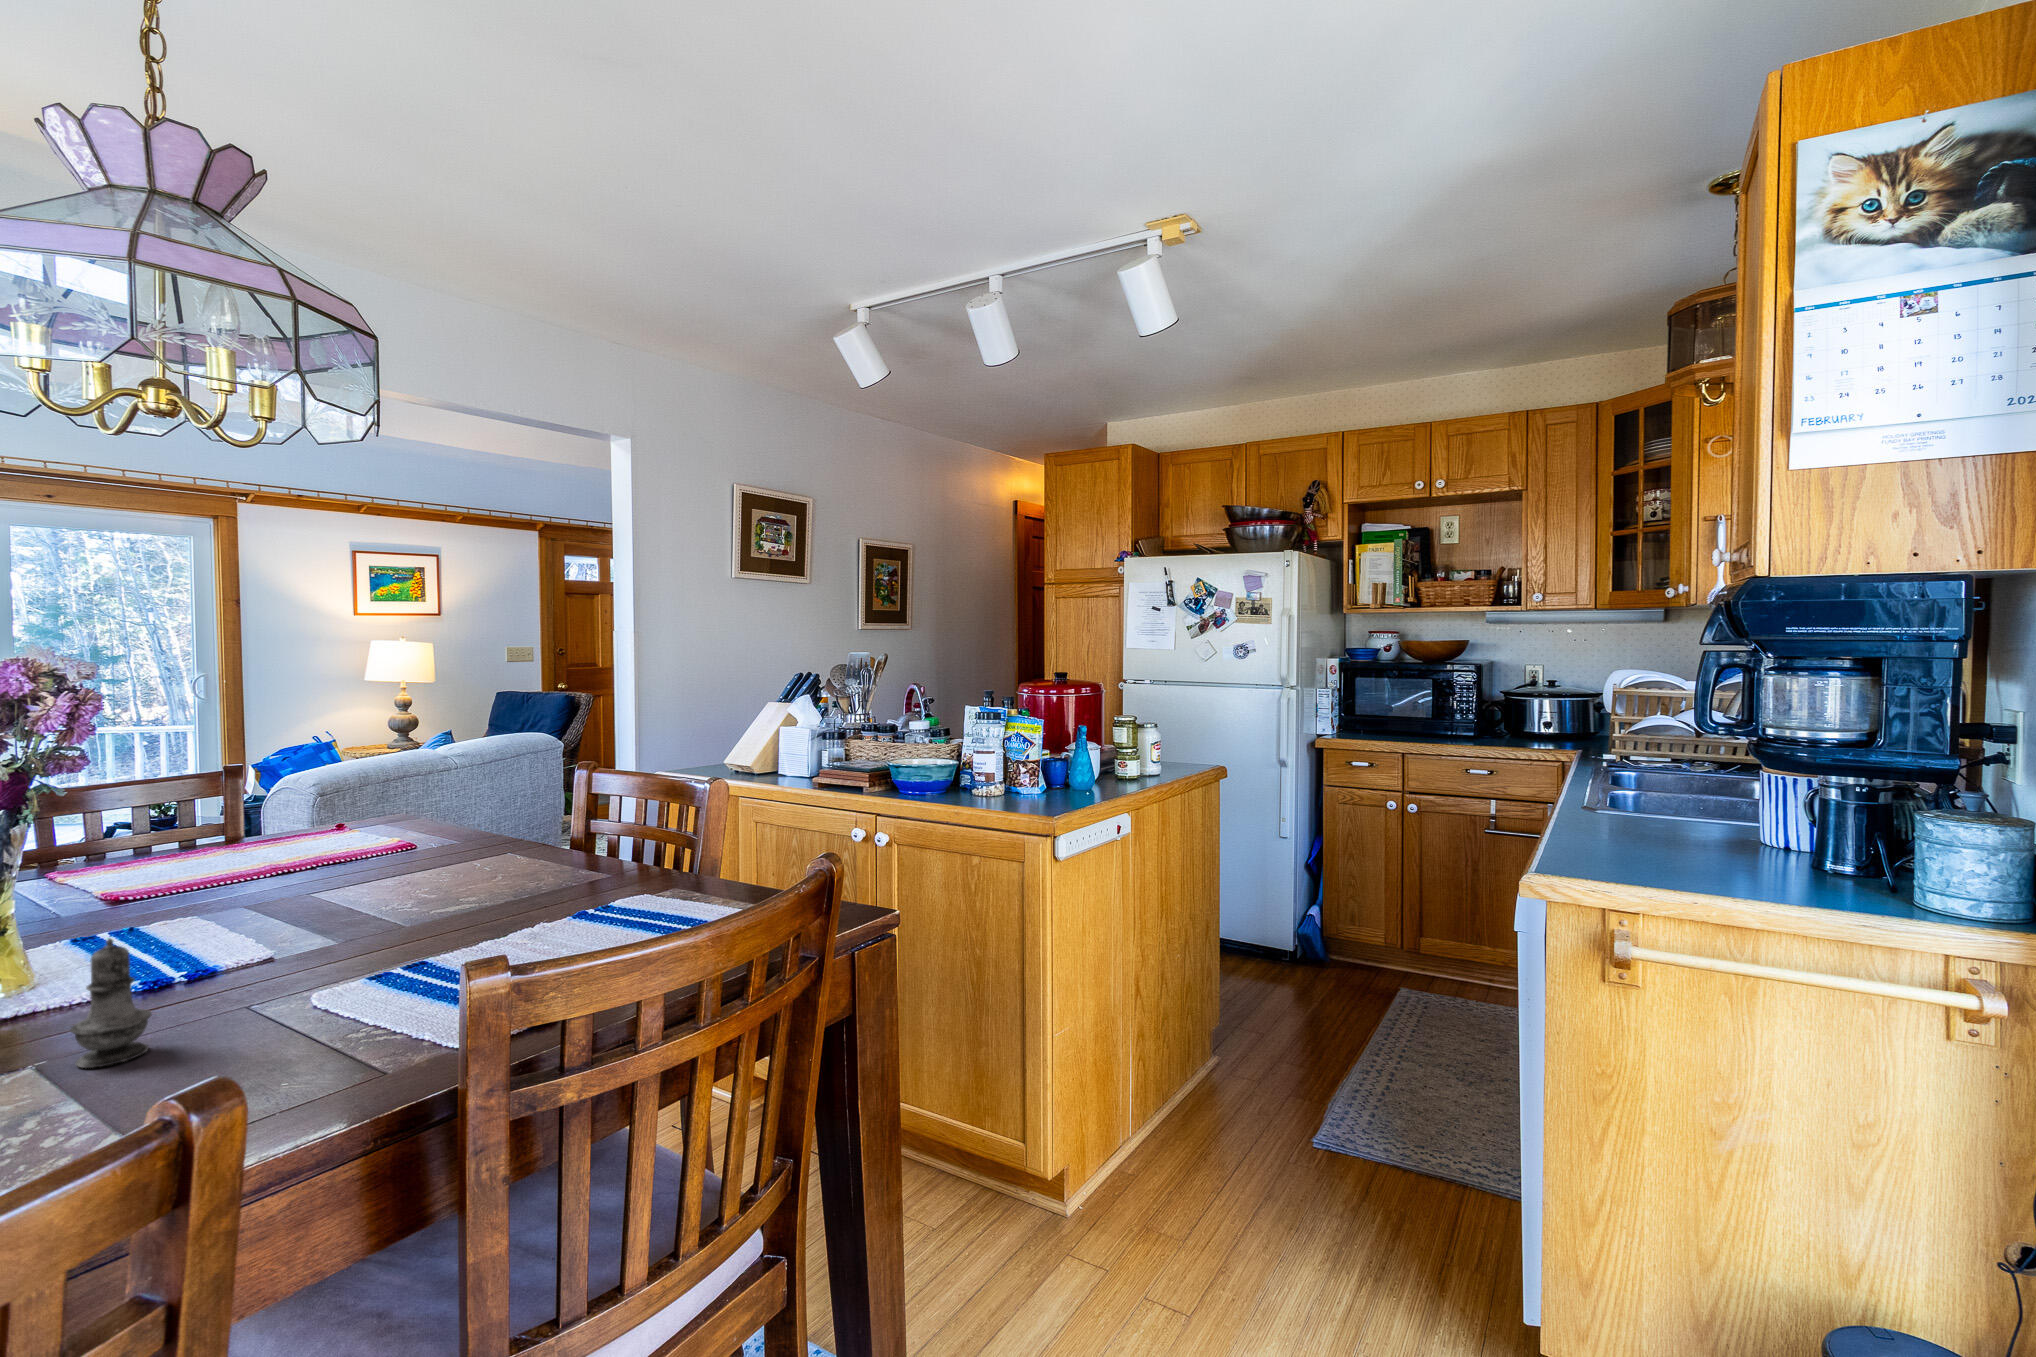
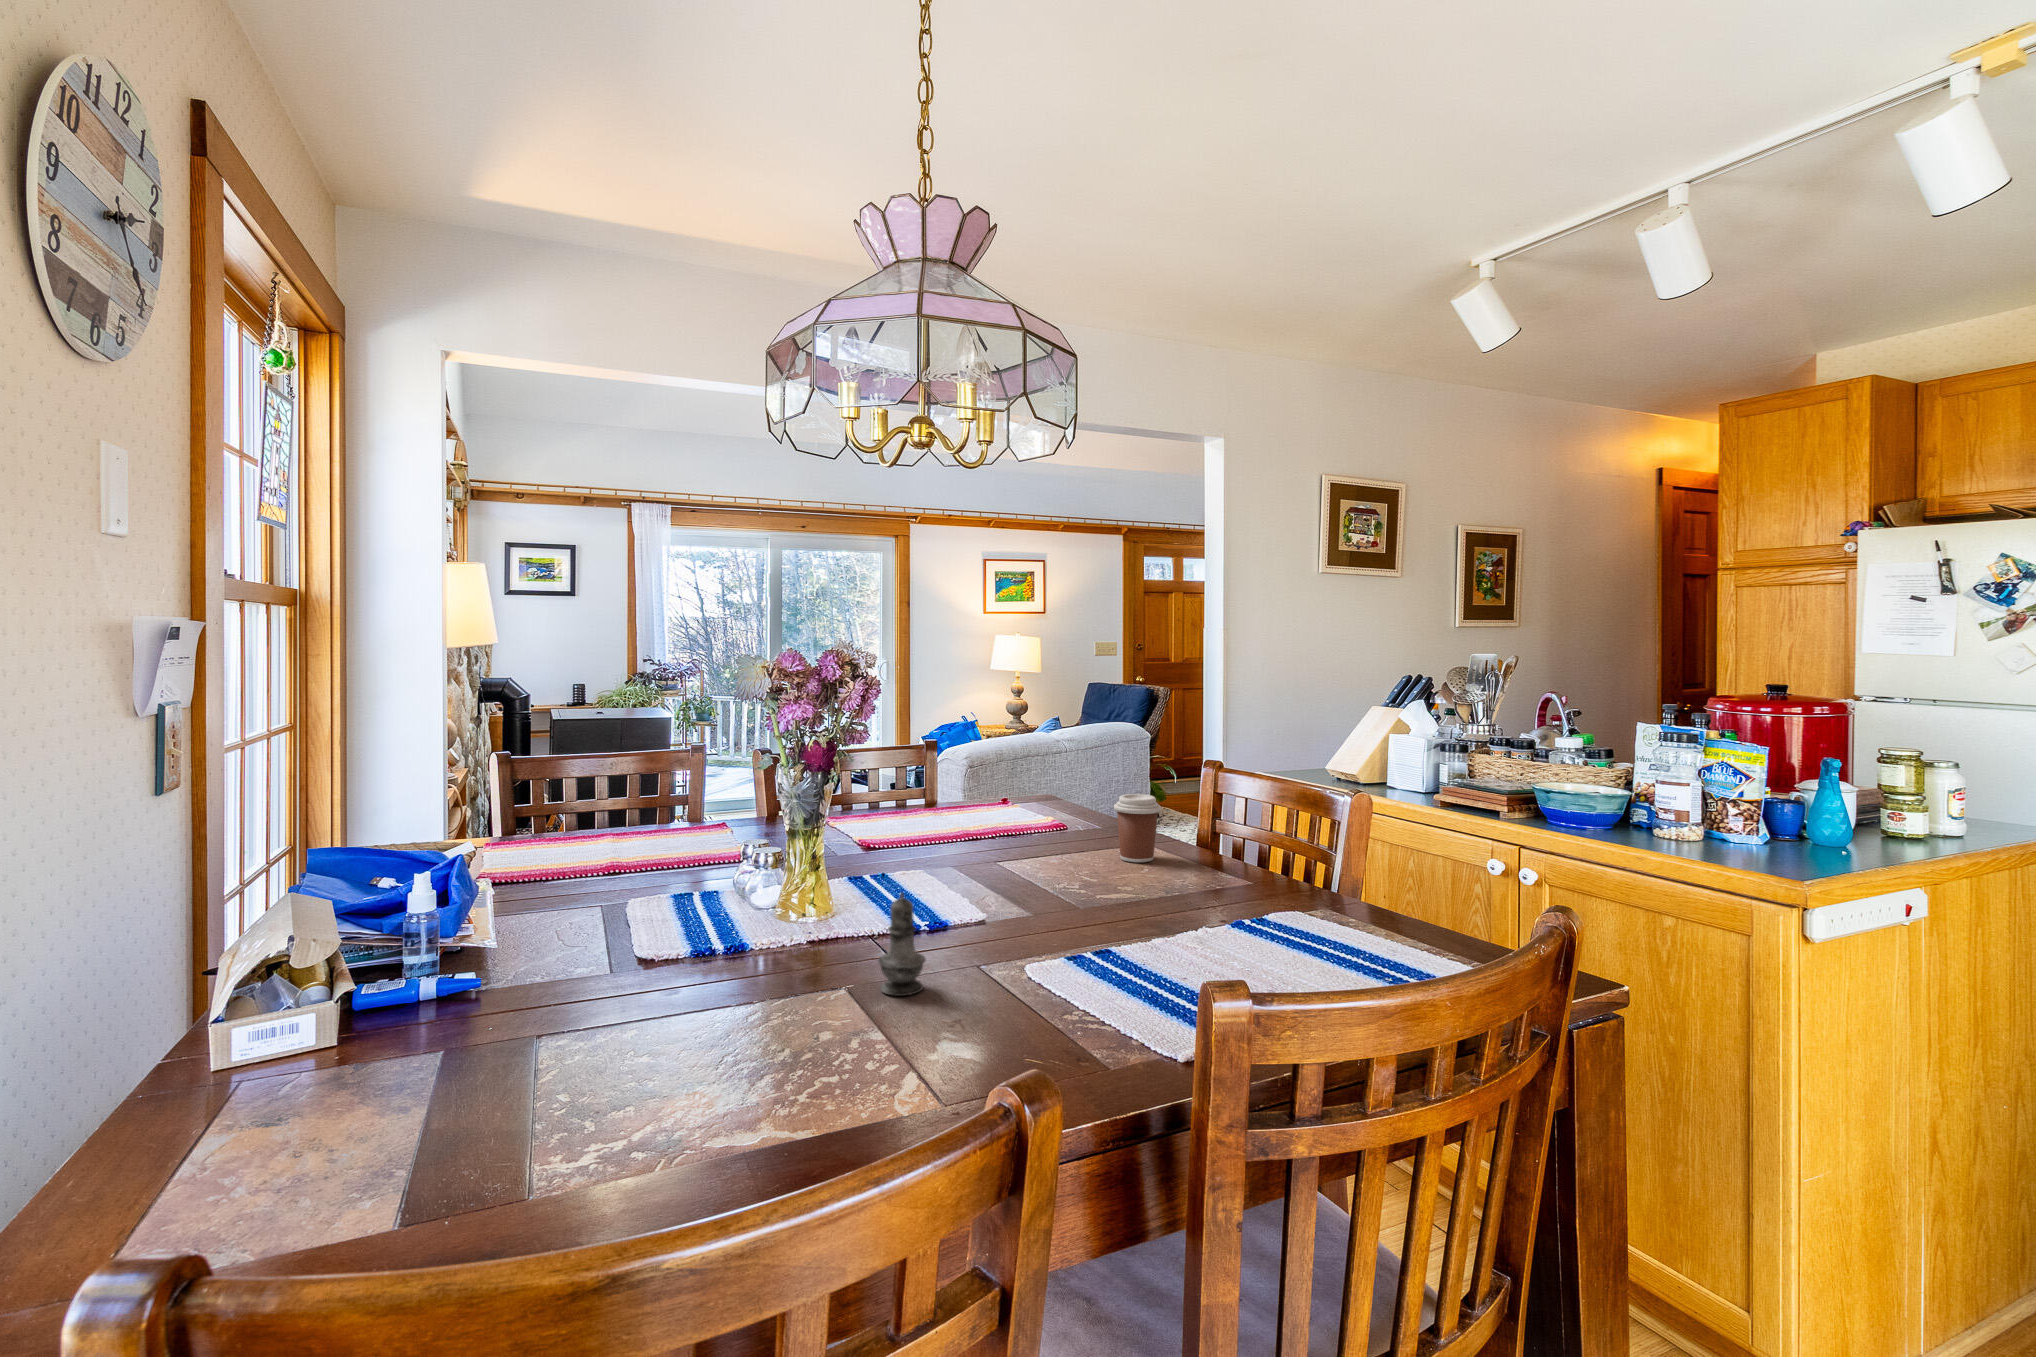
coffee cup: none [470,799,526,872] -> present [1114,794,1161,862]

